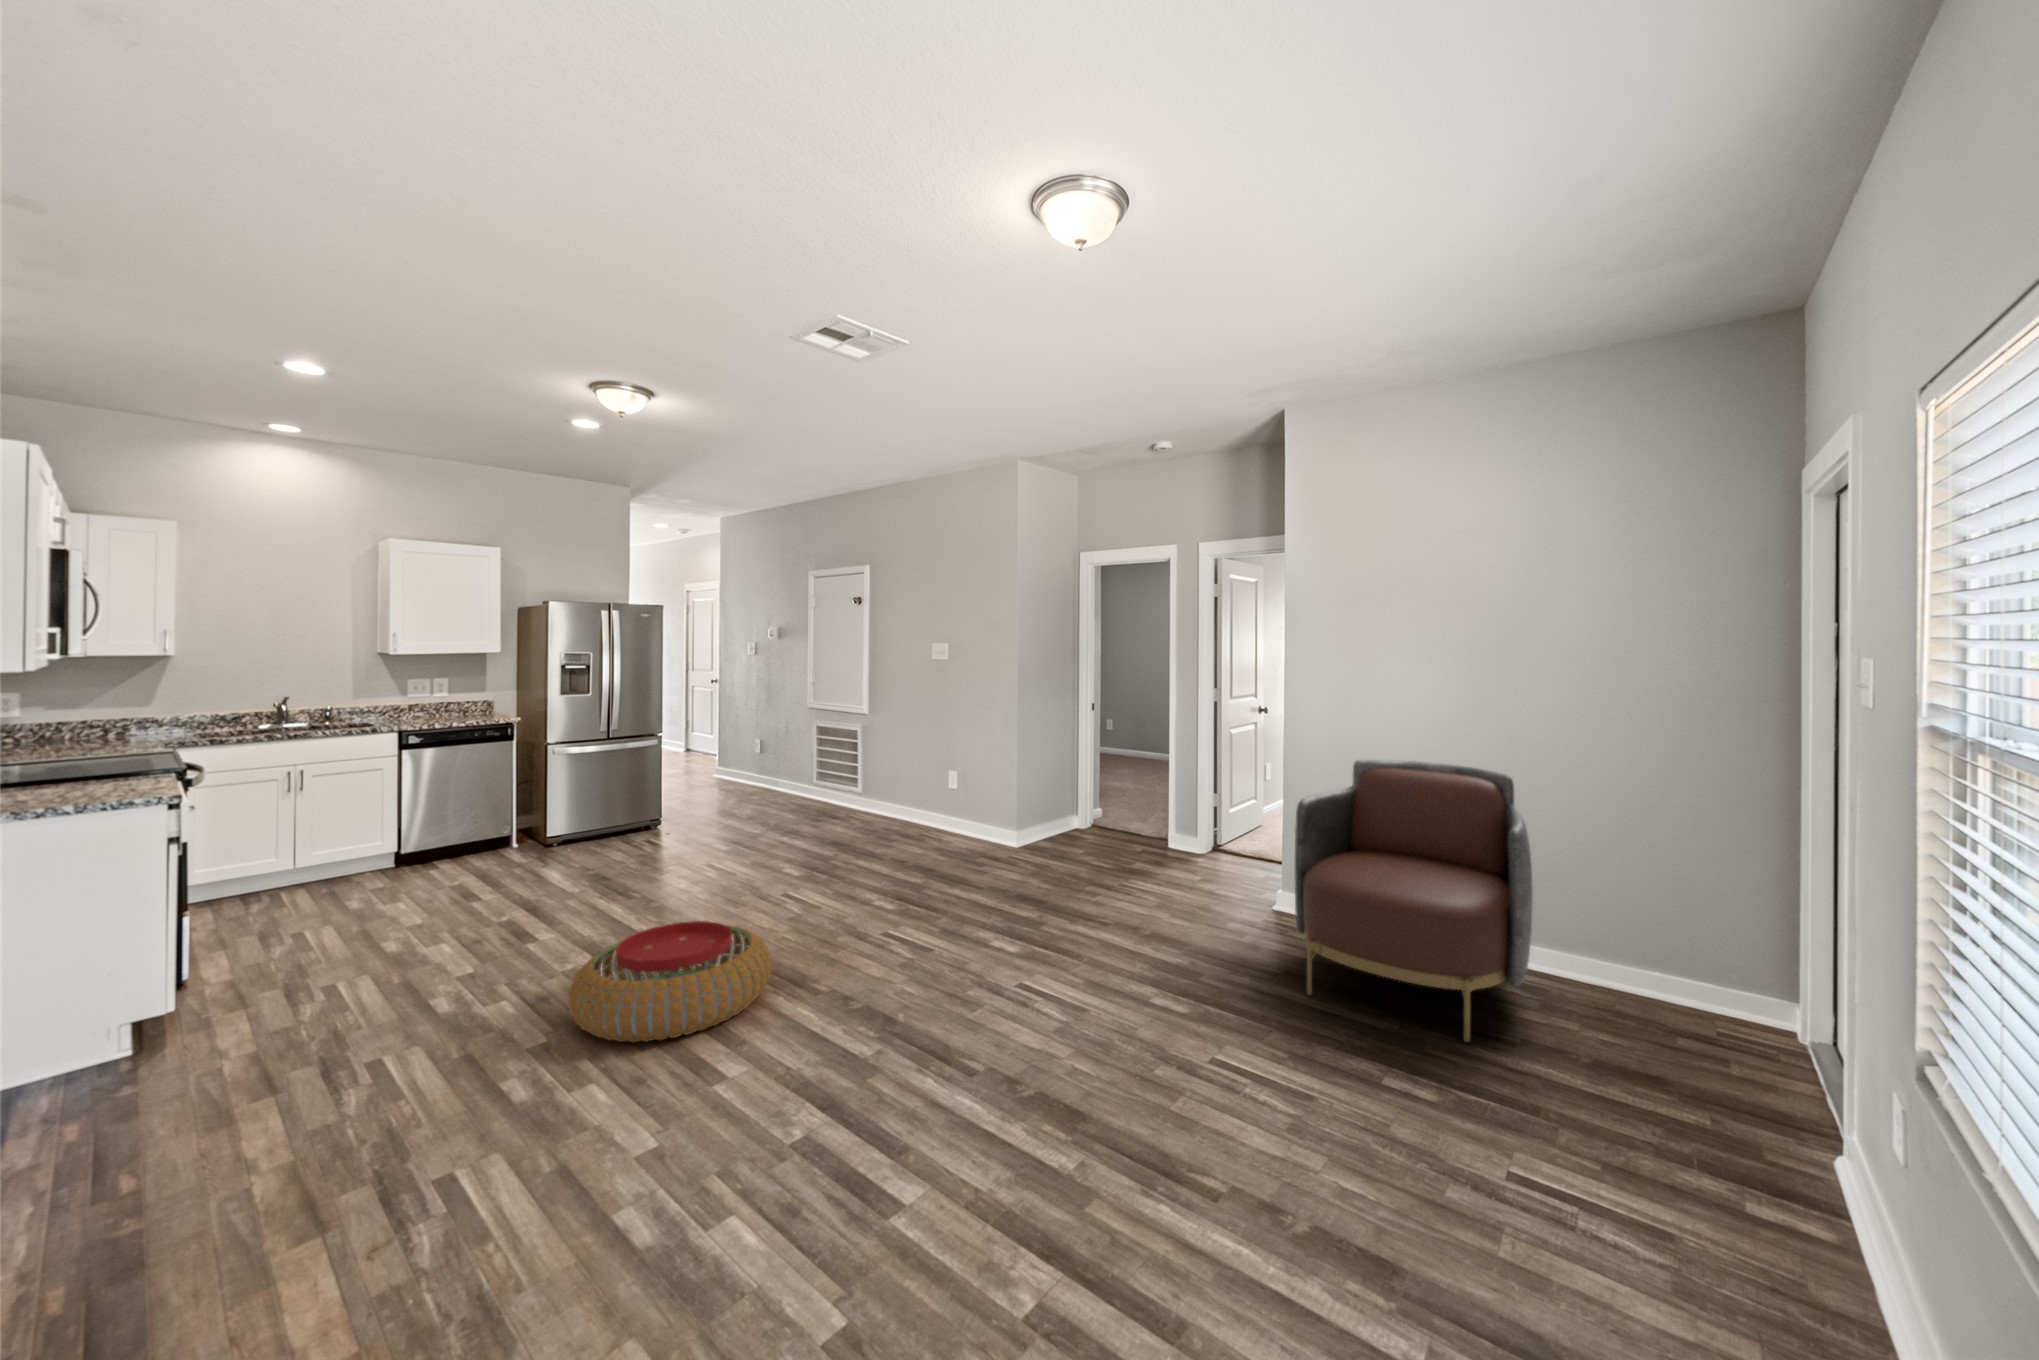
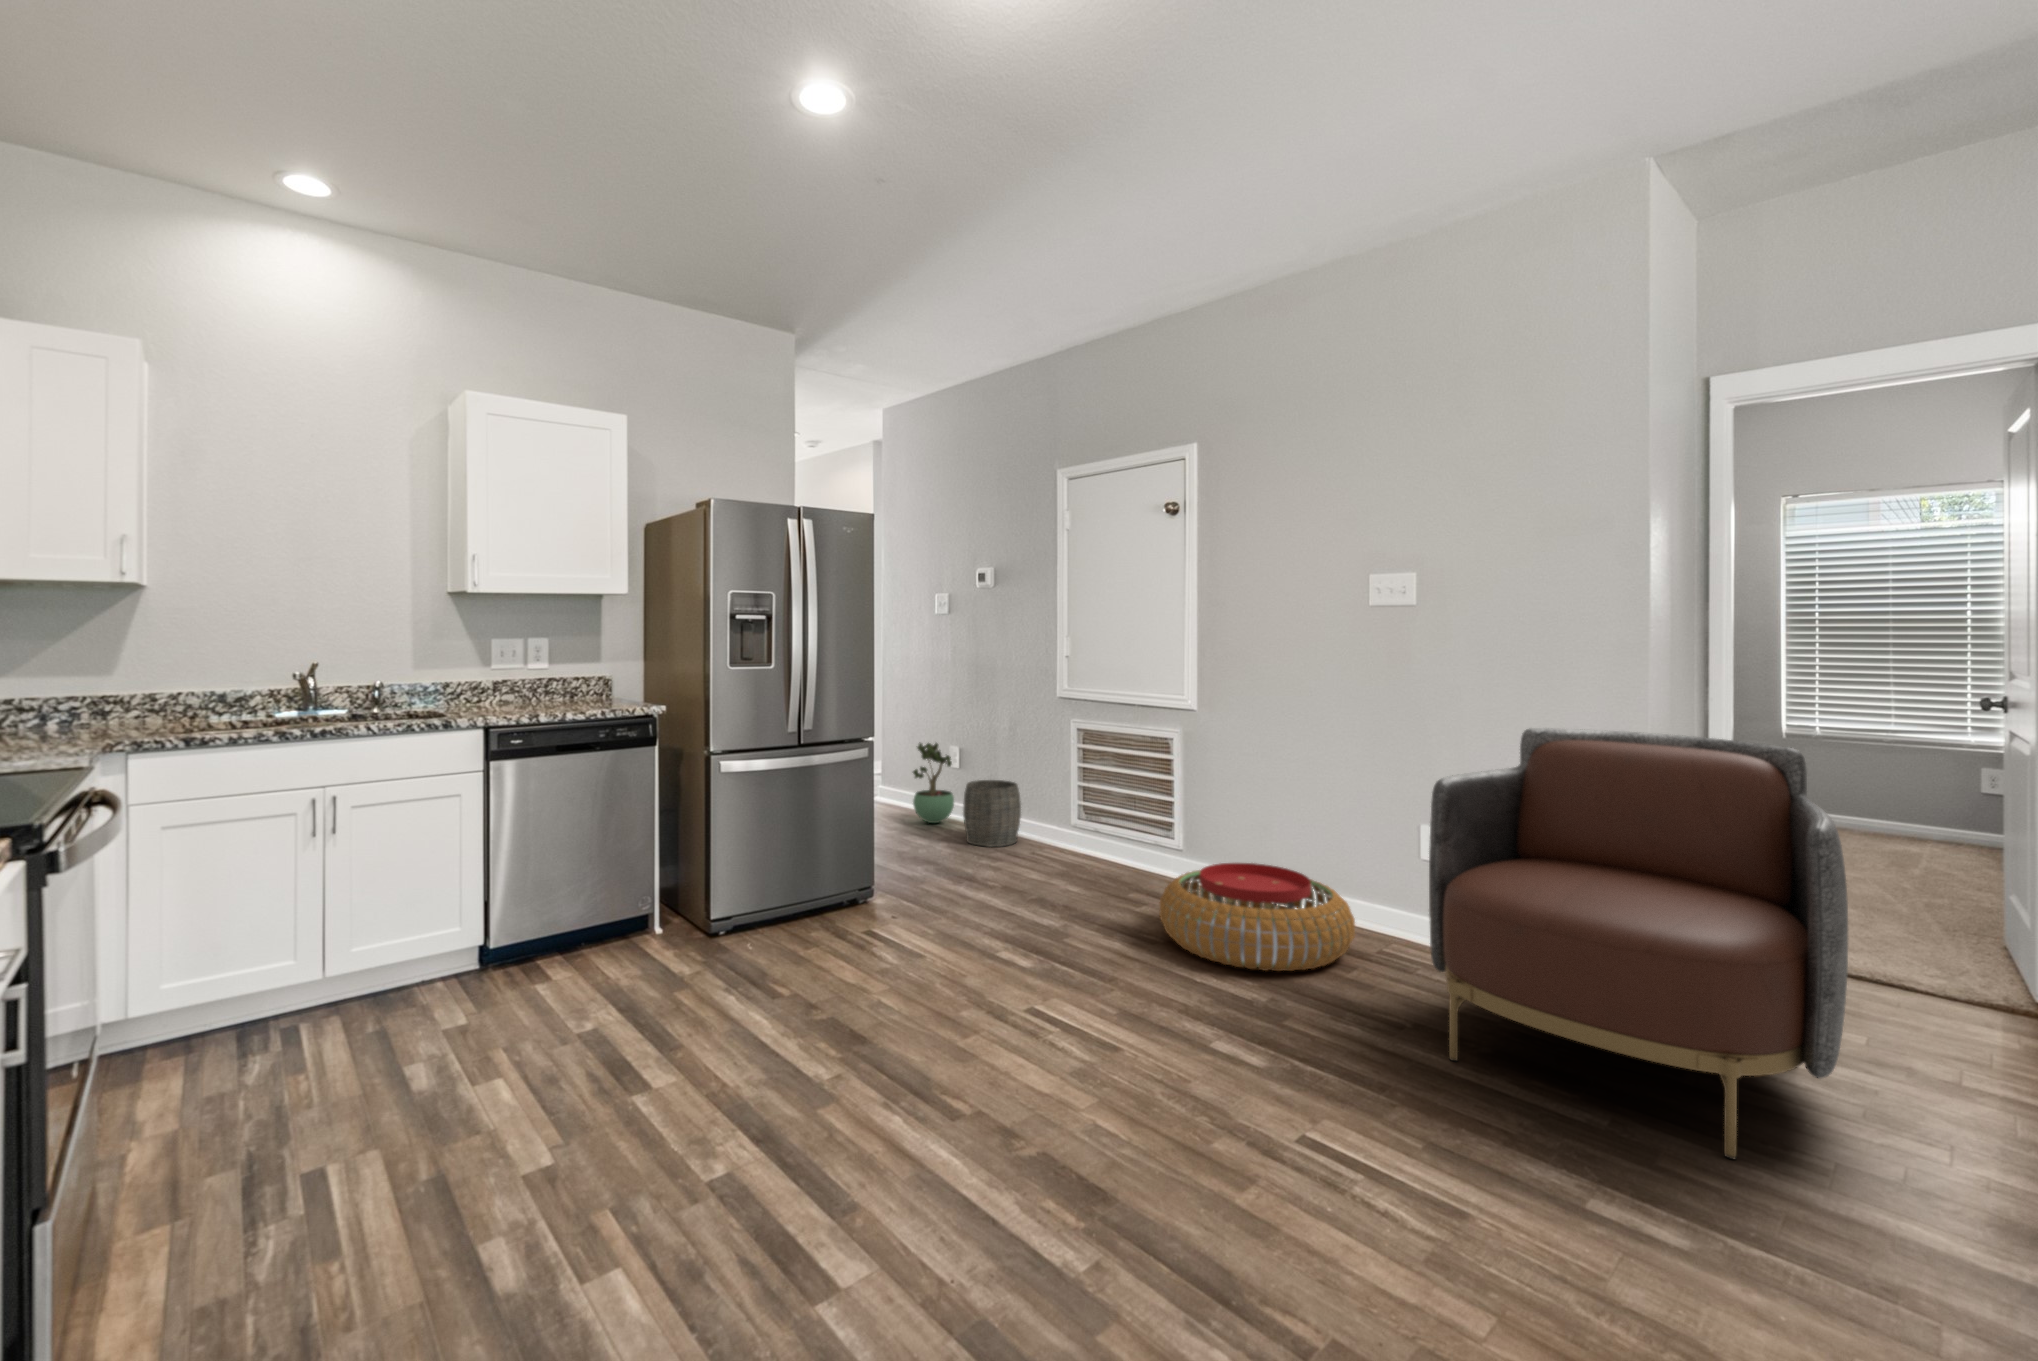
potted plant: none [904,764,940,832] -> present [913,743,954,823]
woven basket: none [950,795,997,851] -> present [963,780,1021,847]
pouf: present [568,921,772,1042] -> present [1159,863,1355,971]

